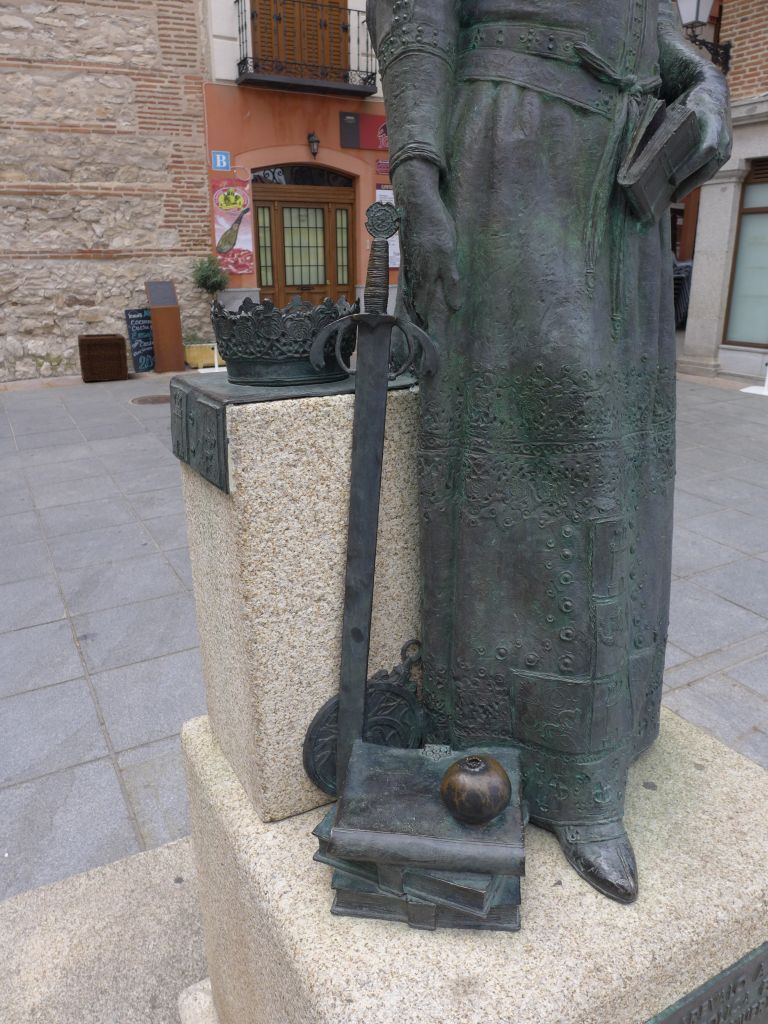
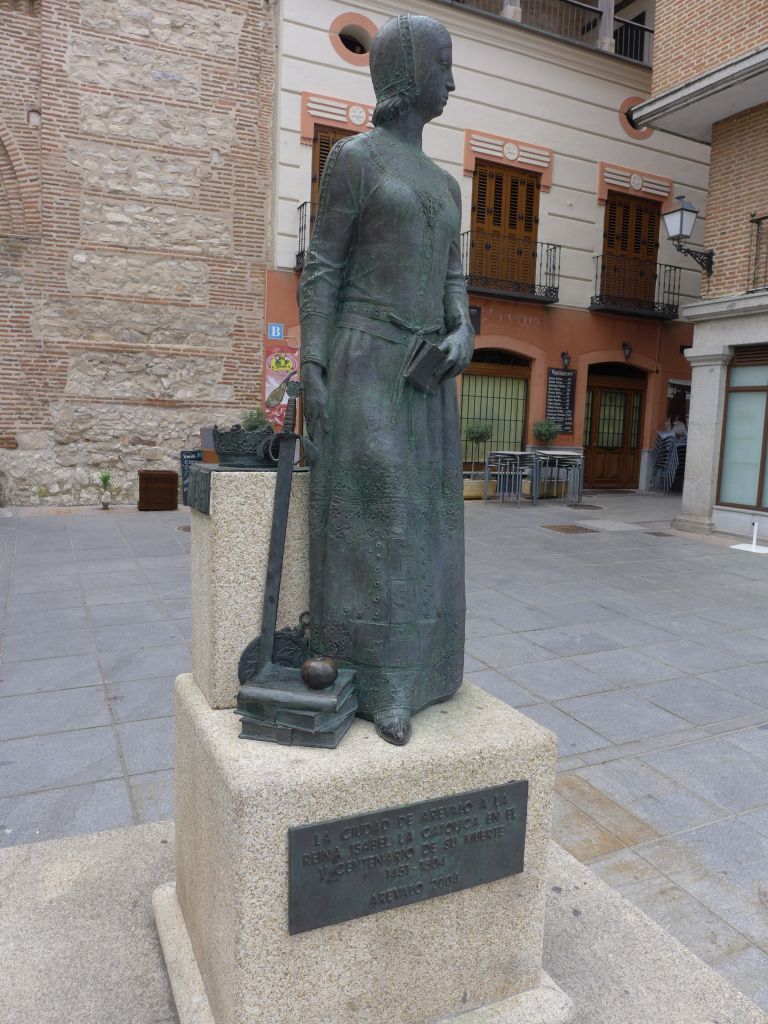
potted plant: none [24,331,59,383] -> present [99,470,111,509]

